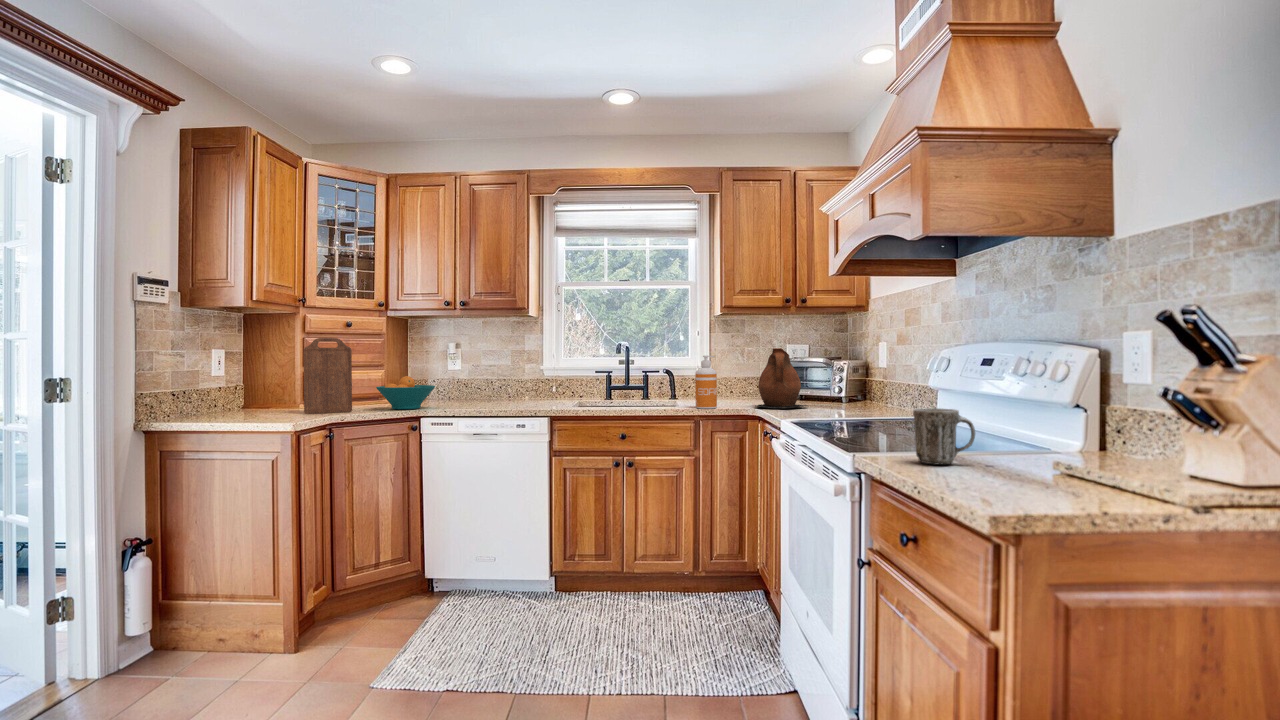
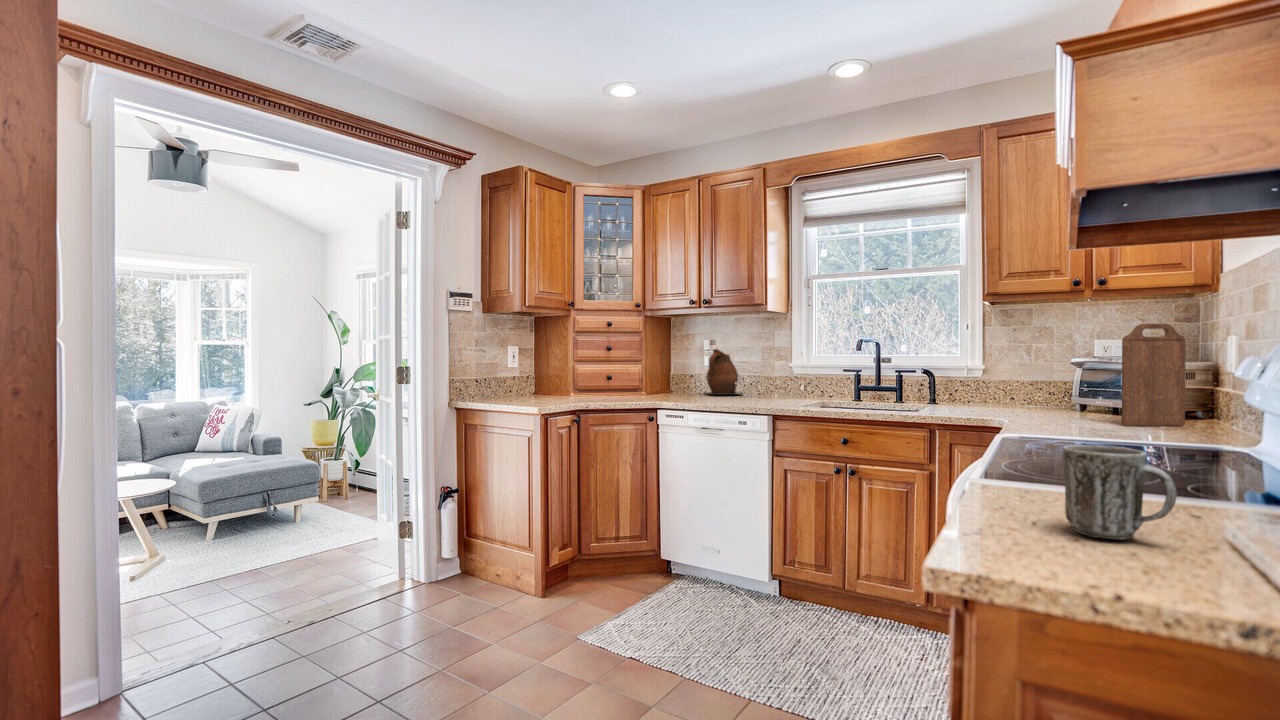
cutting board: present [304,338,352,414] -> present [1122,323,1186,426]
ceramic pitcher: present [755,348,807,408] -> present [706,349,741,395]
soap dispenser: present [695,356,717,409] -> none [933,354,961,417]
fruit bowl: present [376,376,435,410] -> none [624,371,675,401]

